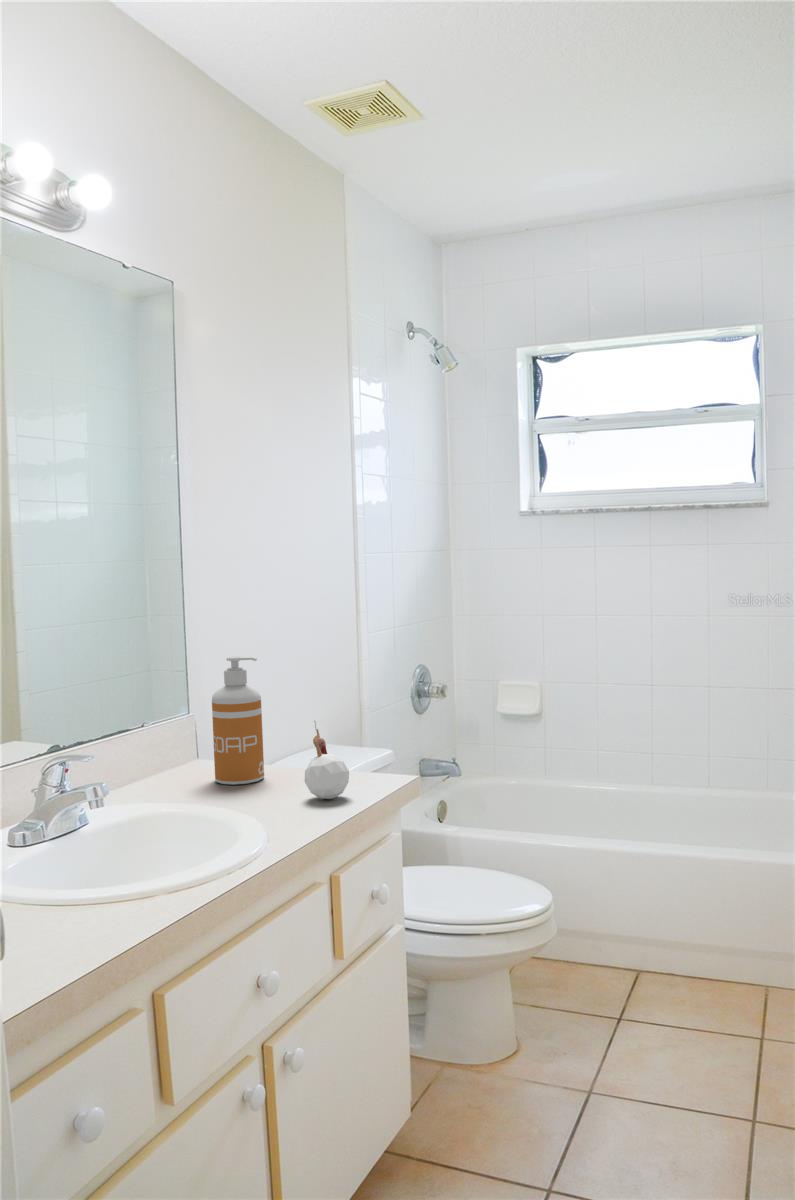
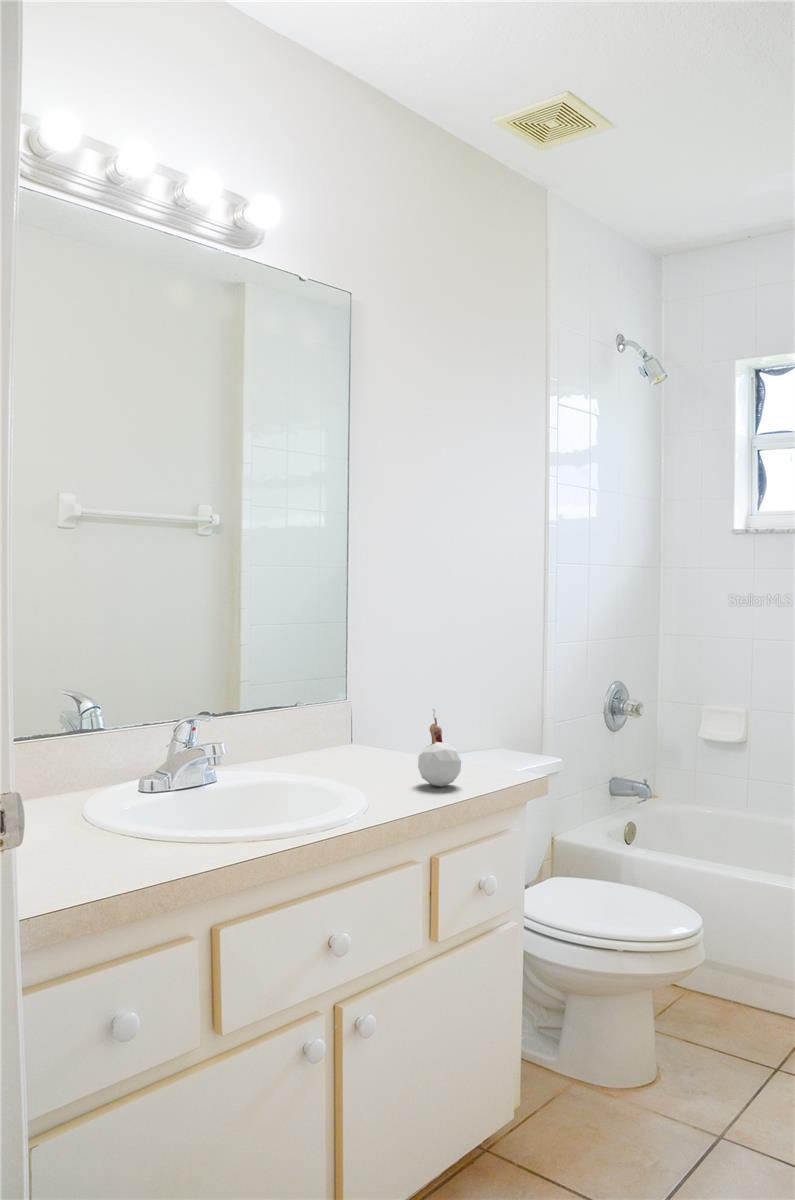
soap dispenser: present [212,656,264,785] -> none [349,644,396,765]

